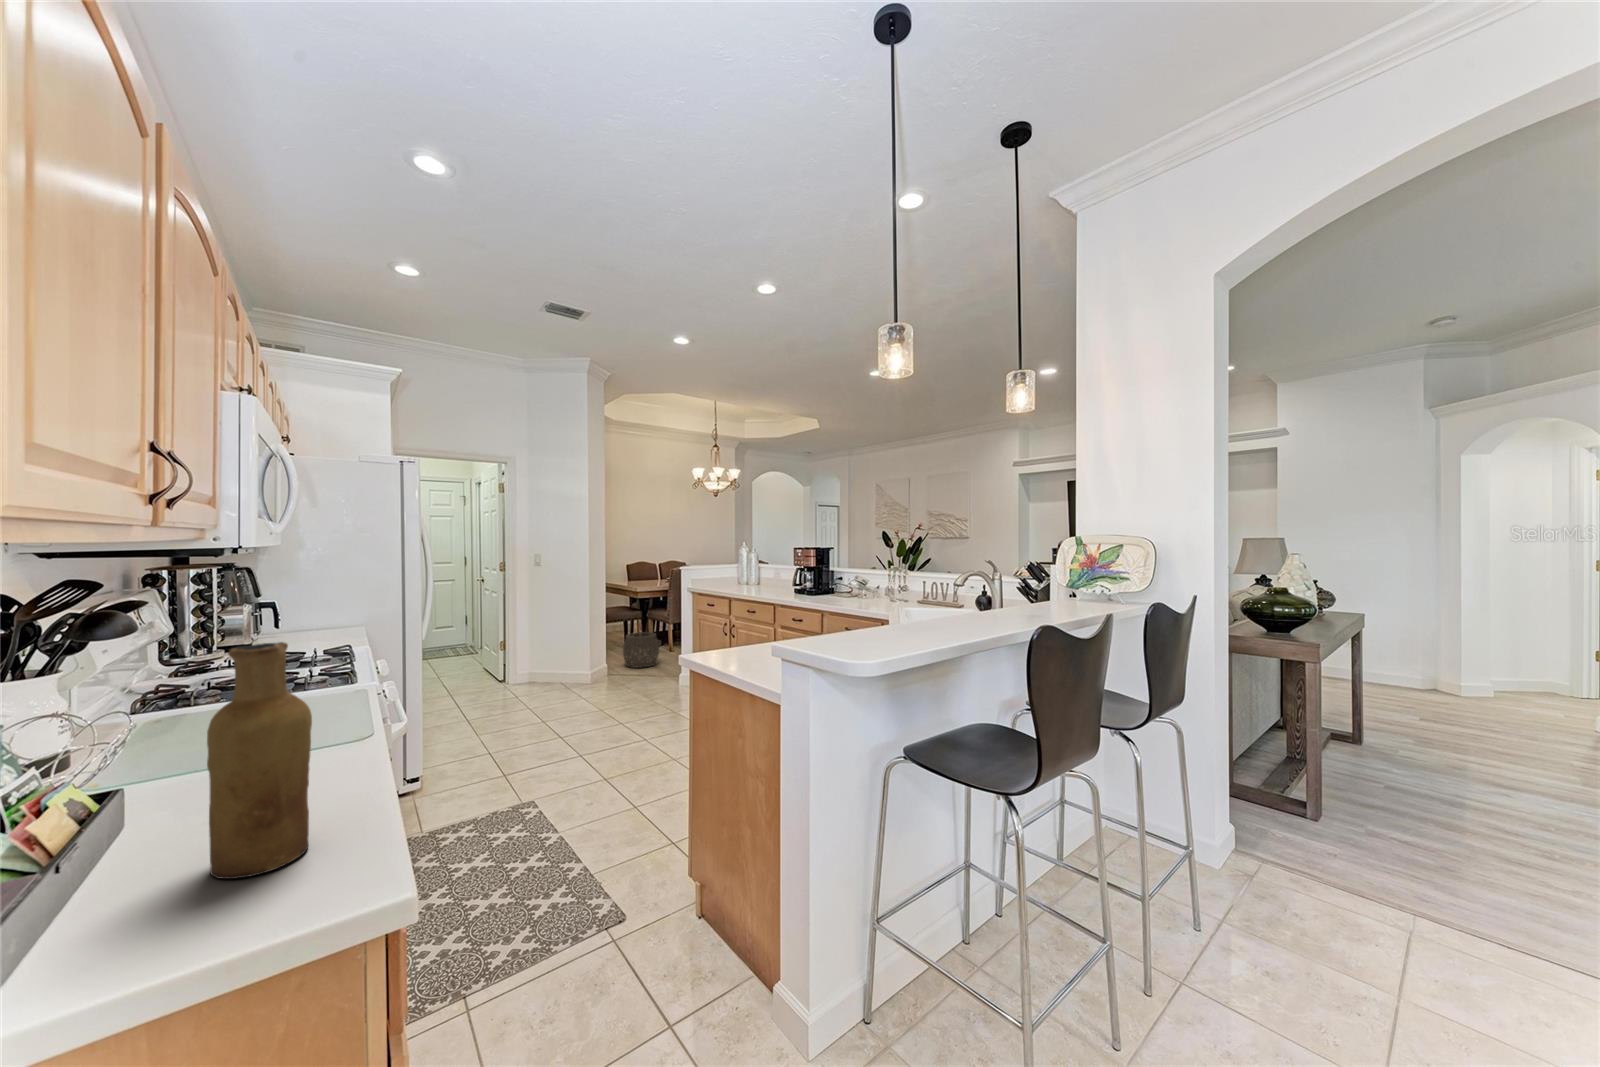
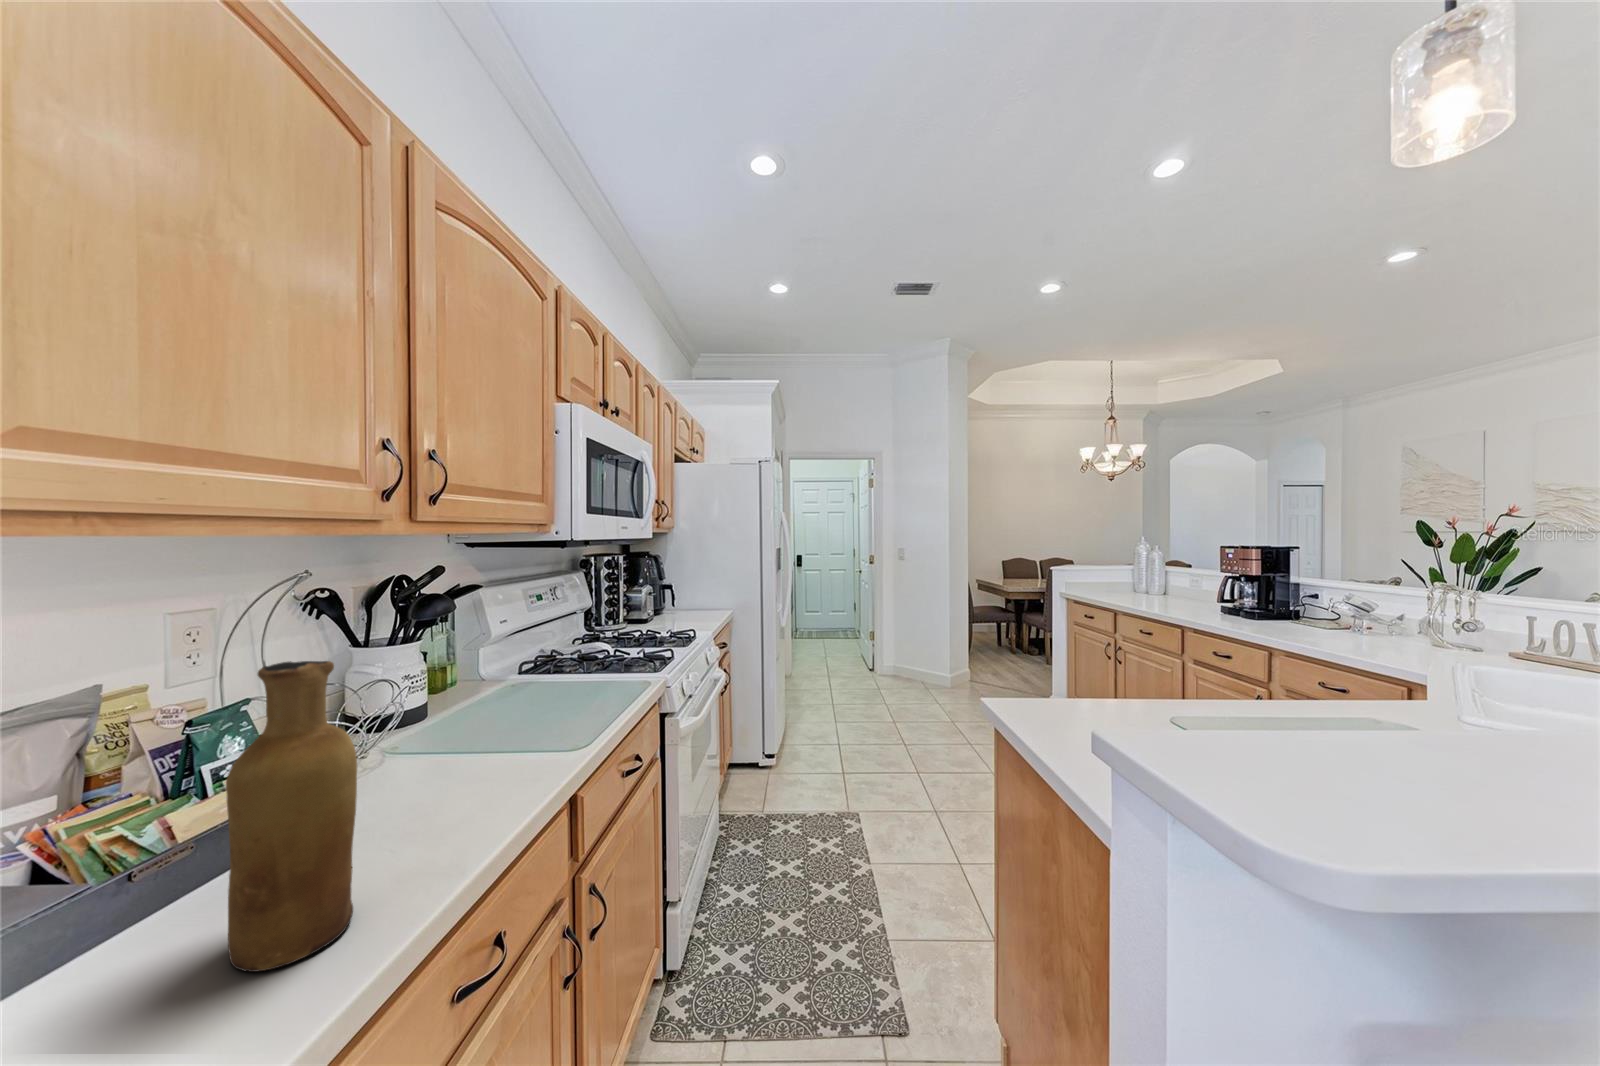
woven basket: present [623,632,659,668] -> none [990,636,1032,677]

